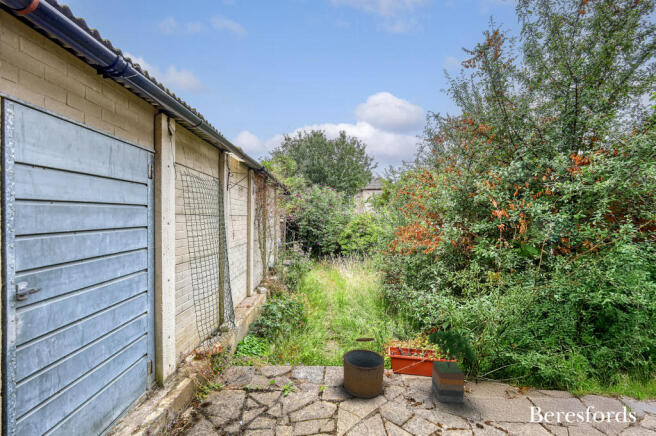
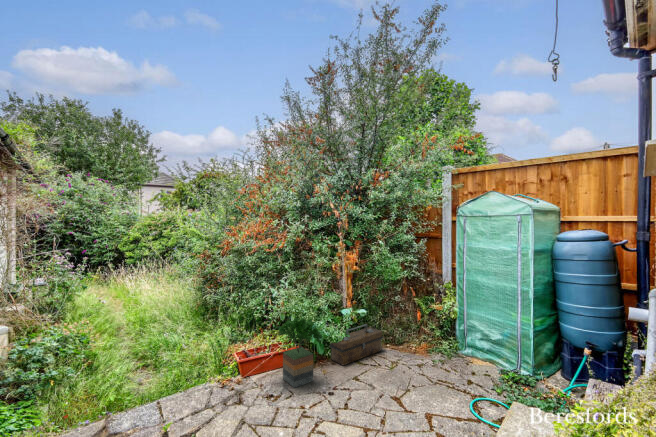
bucket: present [342,338,385,398] -> none [190,347,239,418]
toolbox: none [494,360,578,403] -> present [330,324,383,365]

